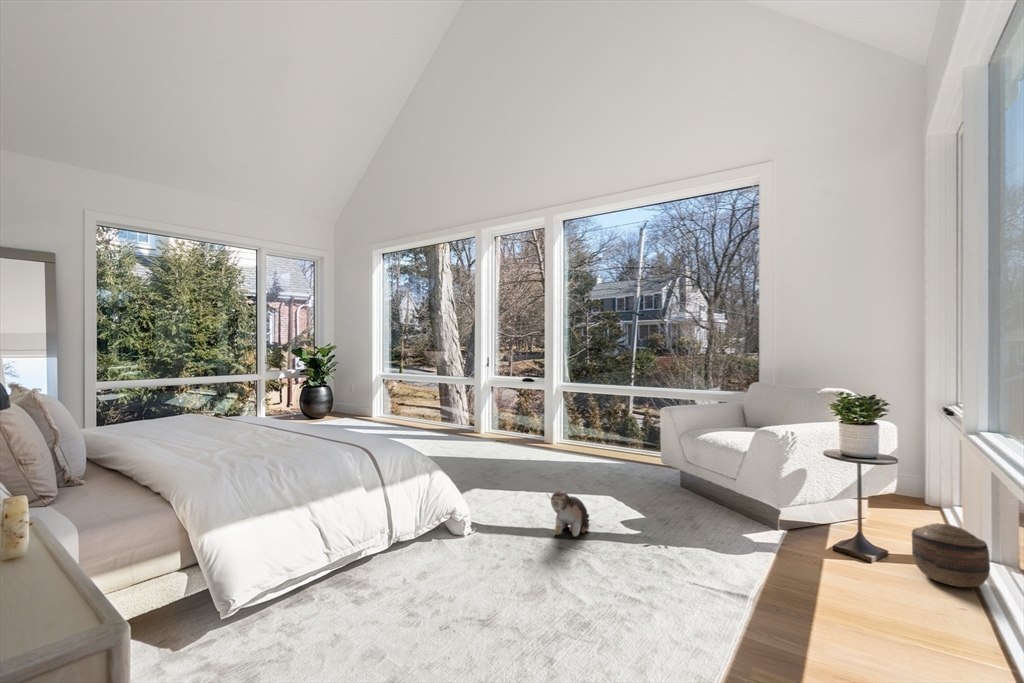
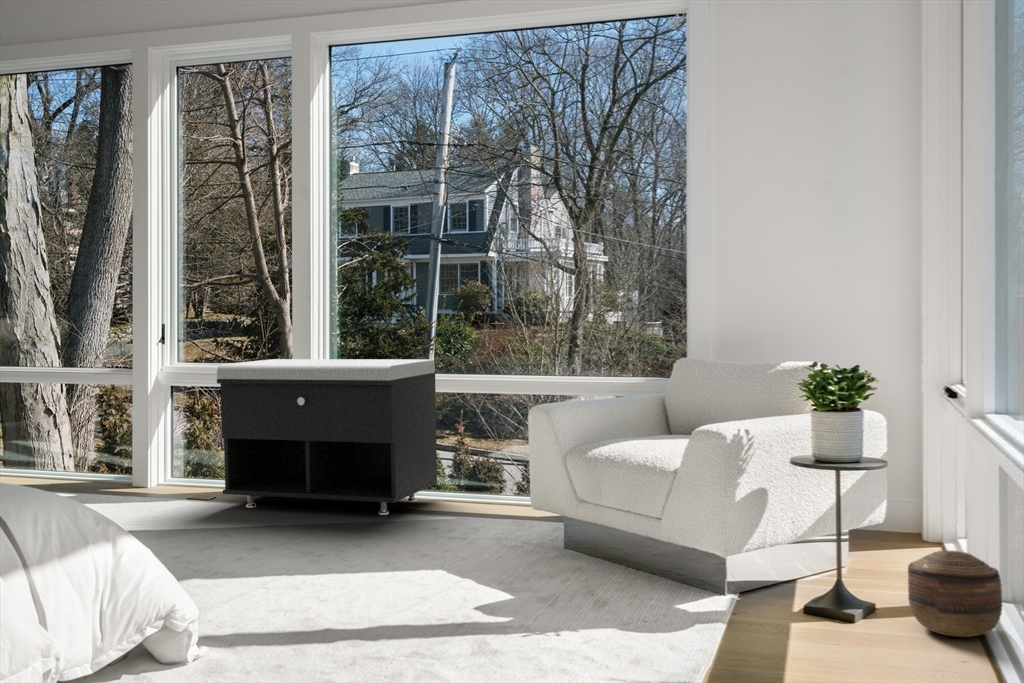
storage bench: none [500,372,612,458] -> present [217,359,437,515]
plush toy: present [547,490,589,536] -> none [348,555,423,638]

